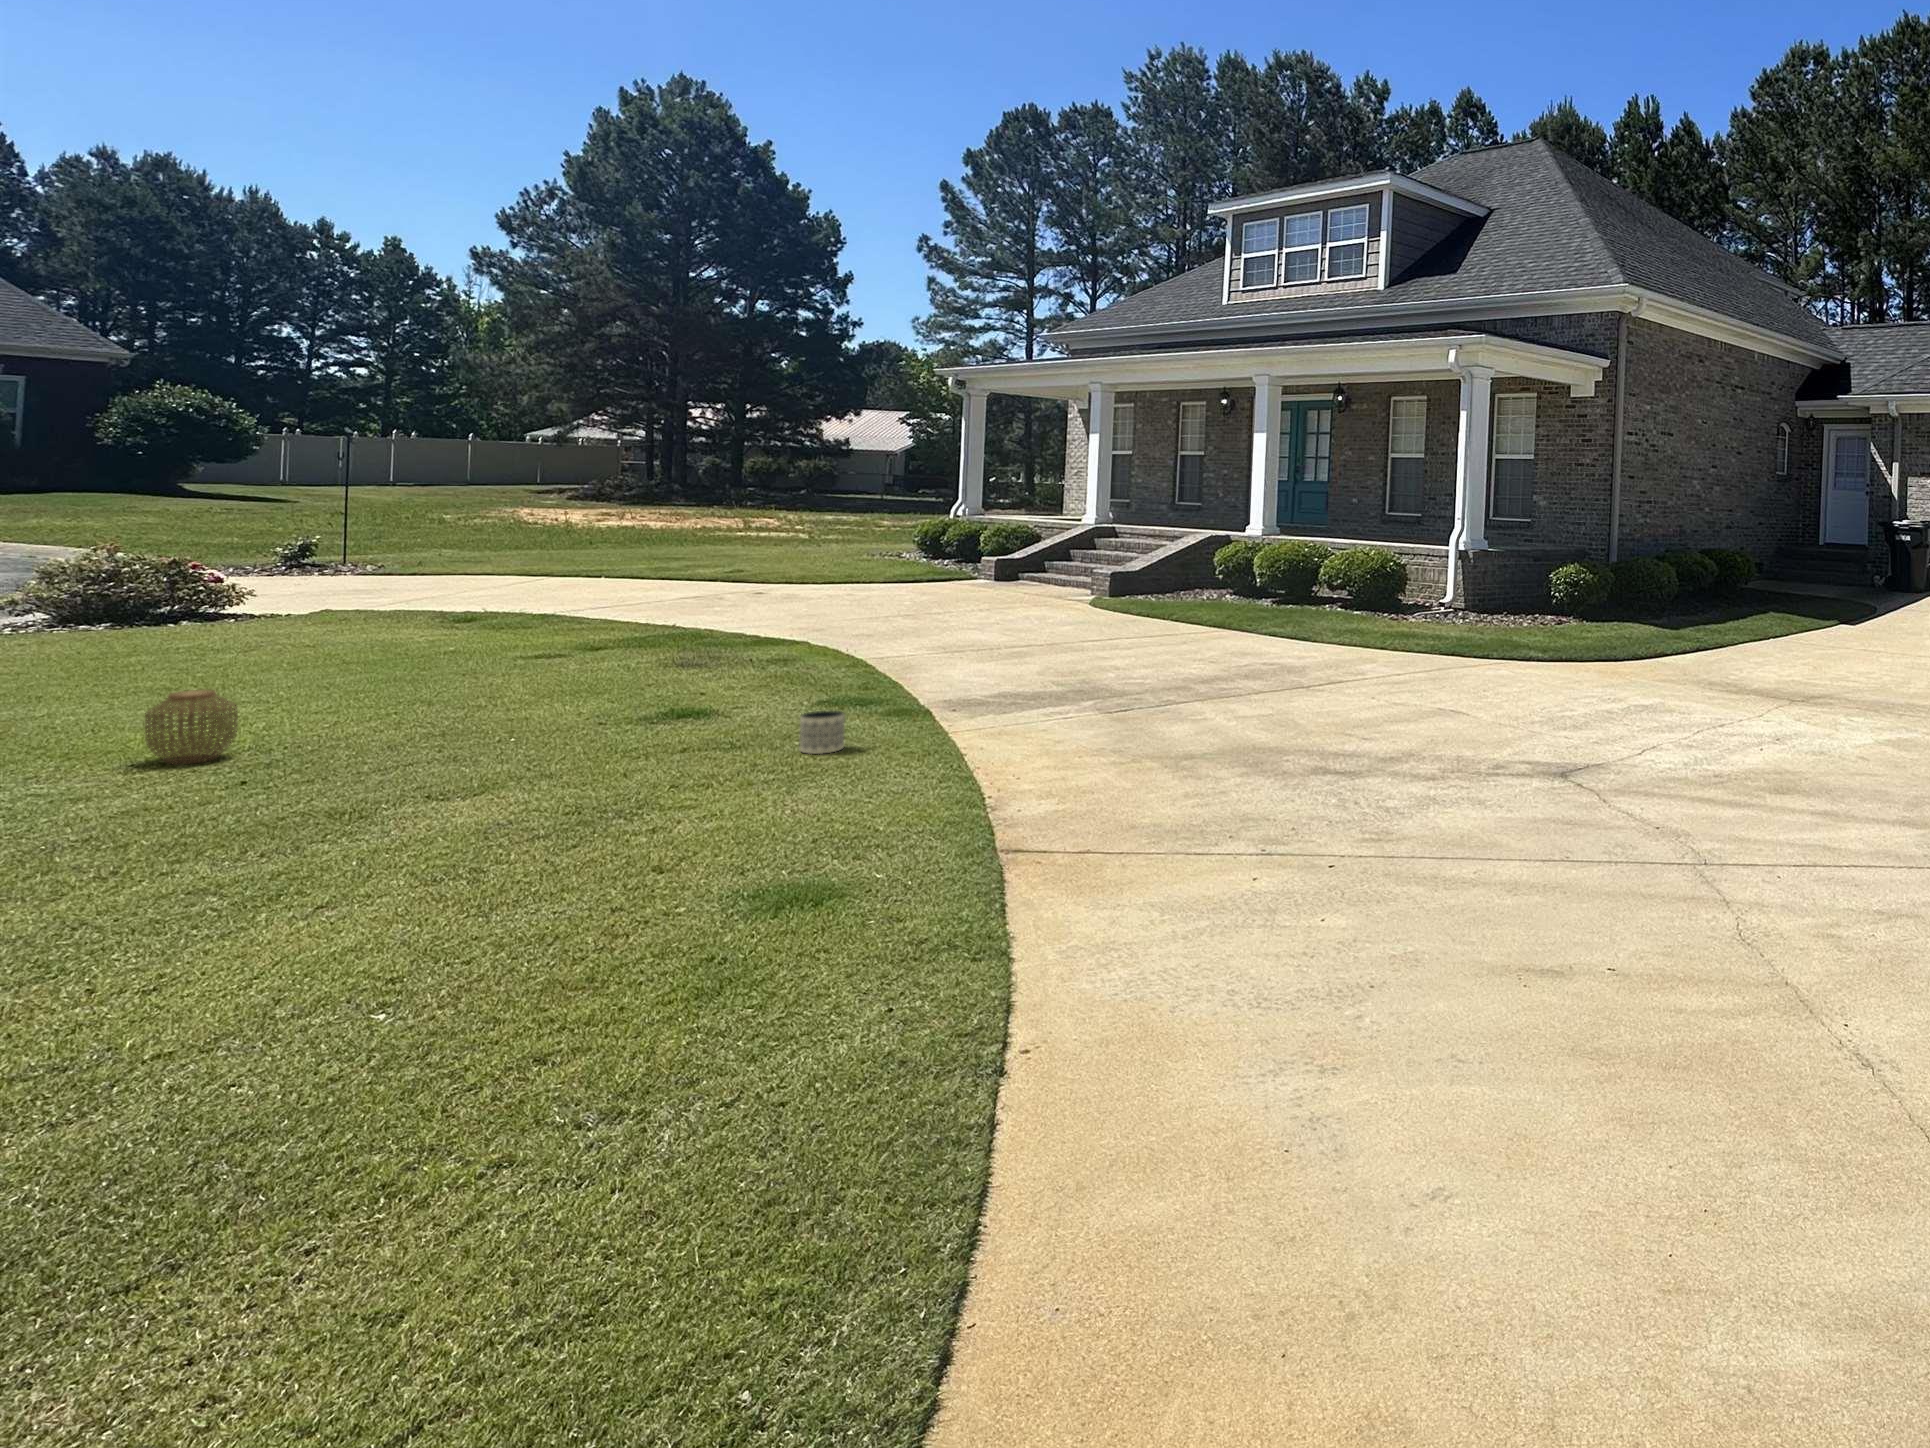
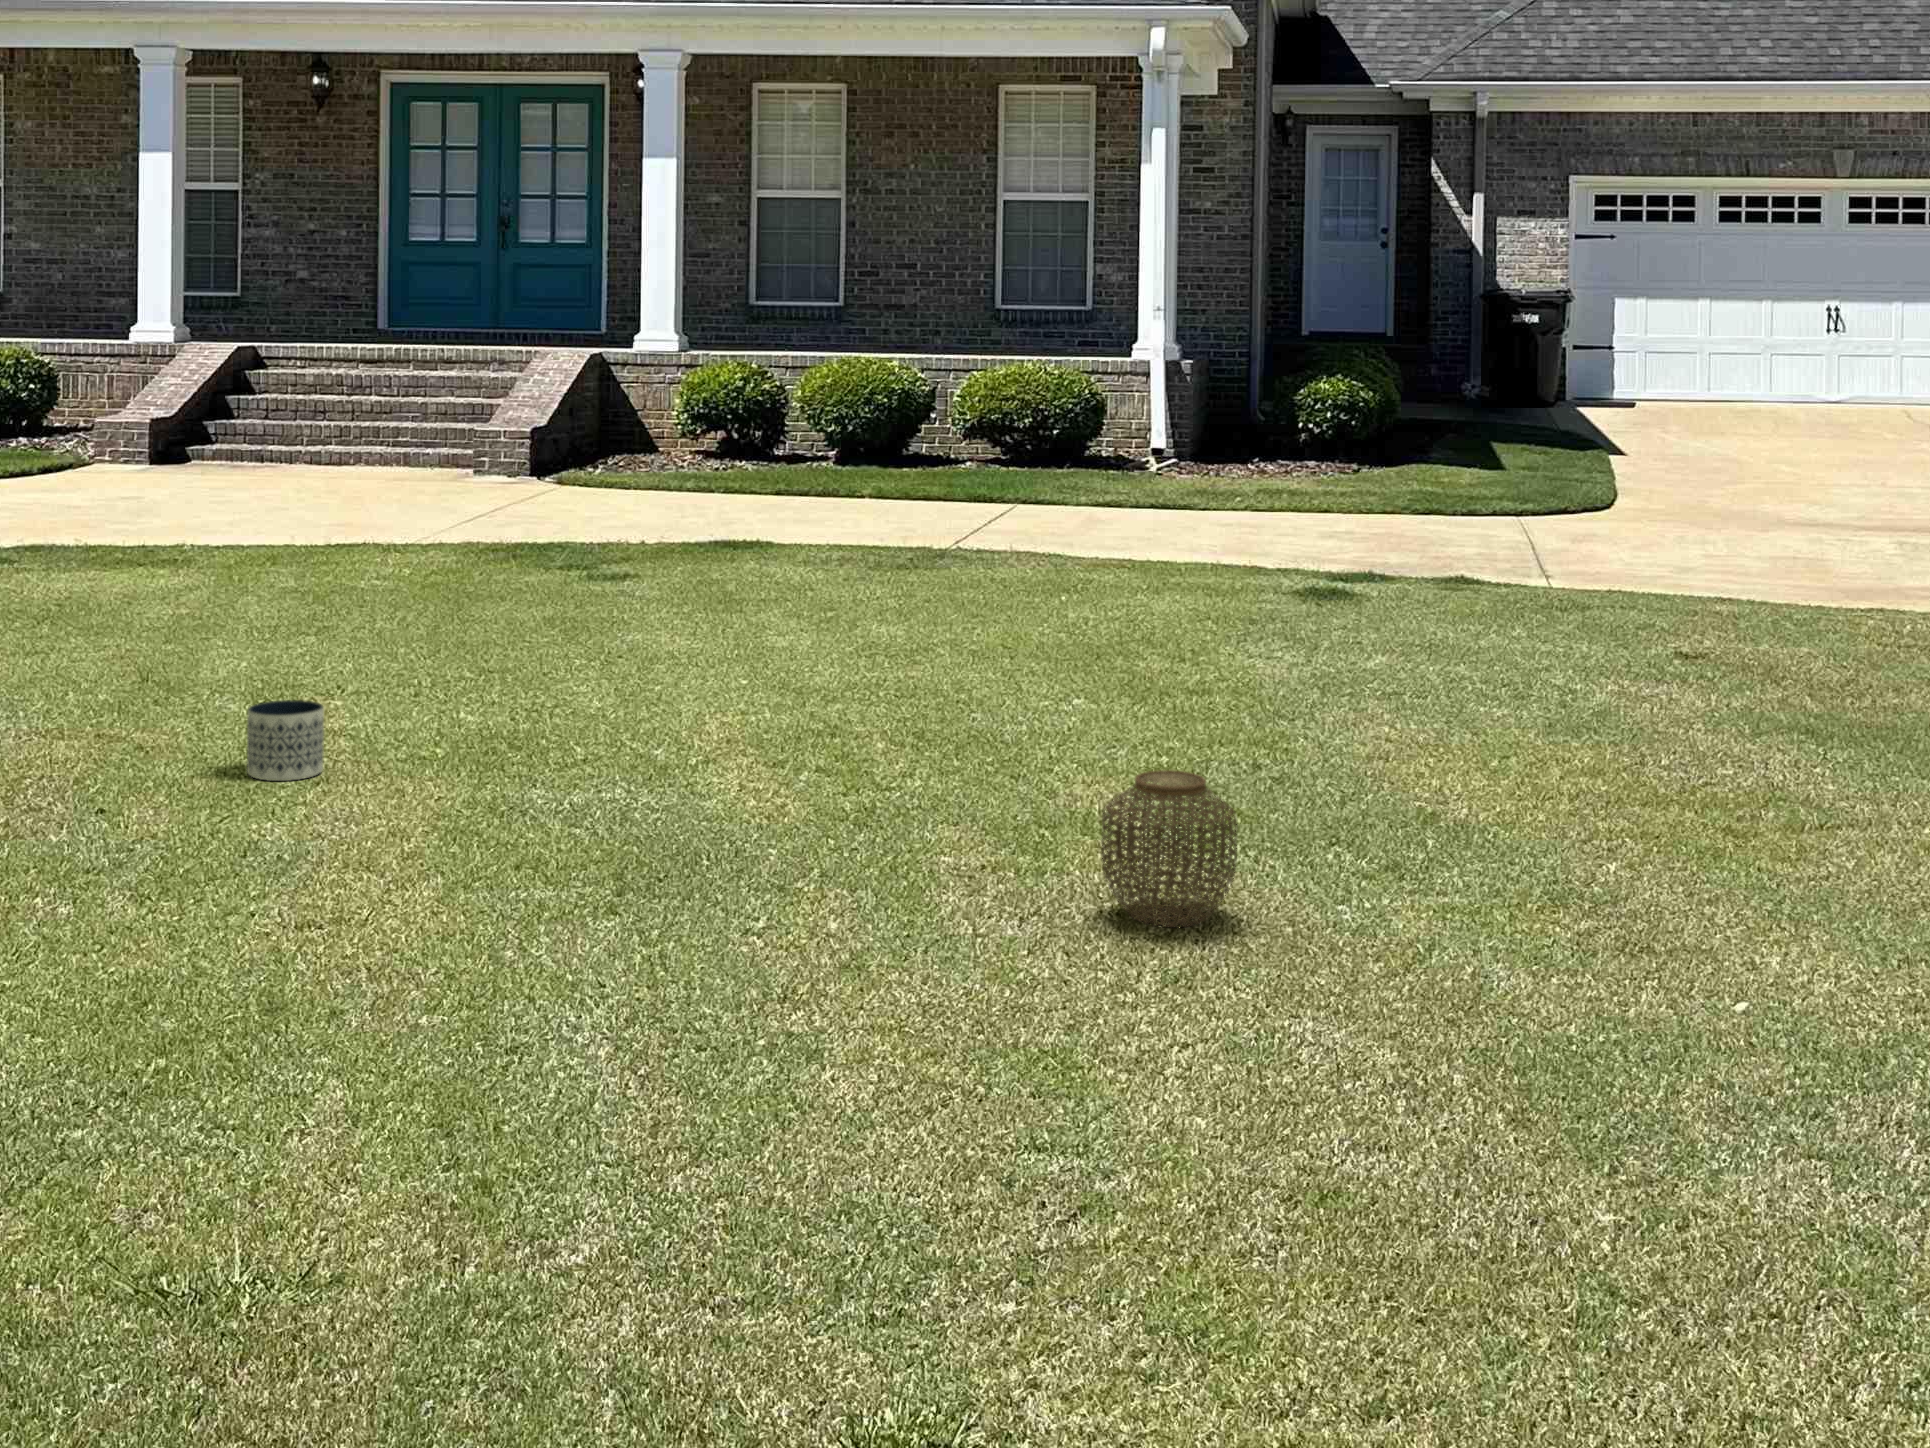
planter: present [800,711,845,754] -> present [247,700,324,781]

